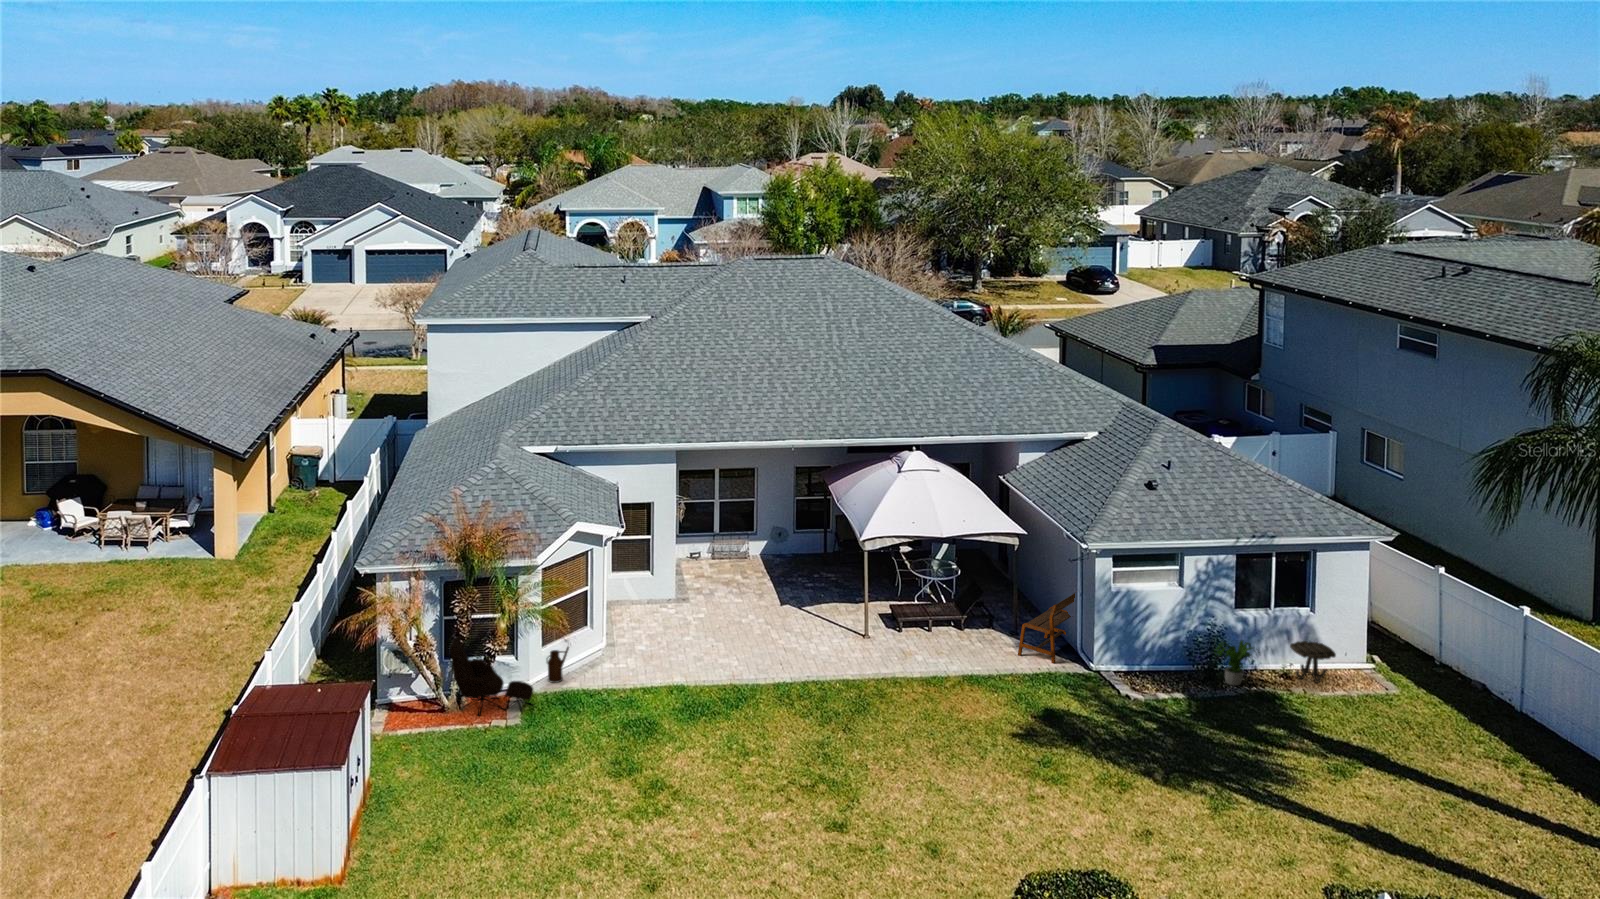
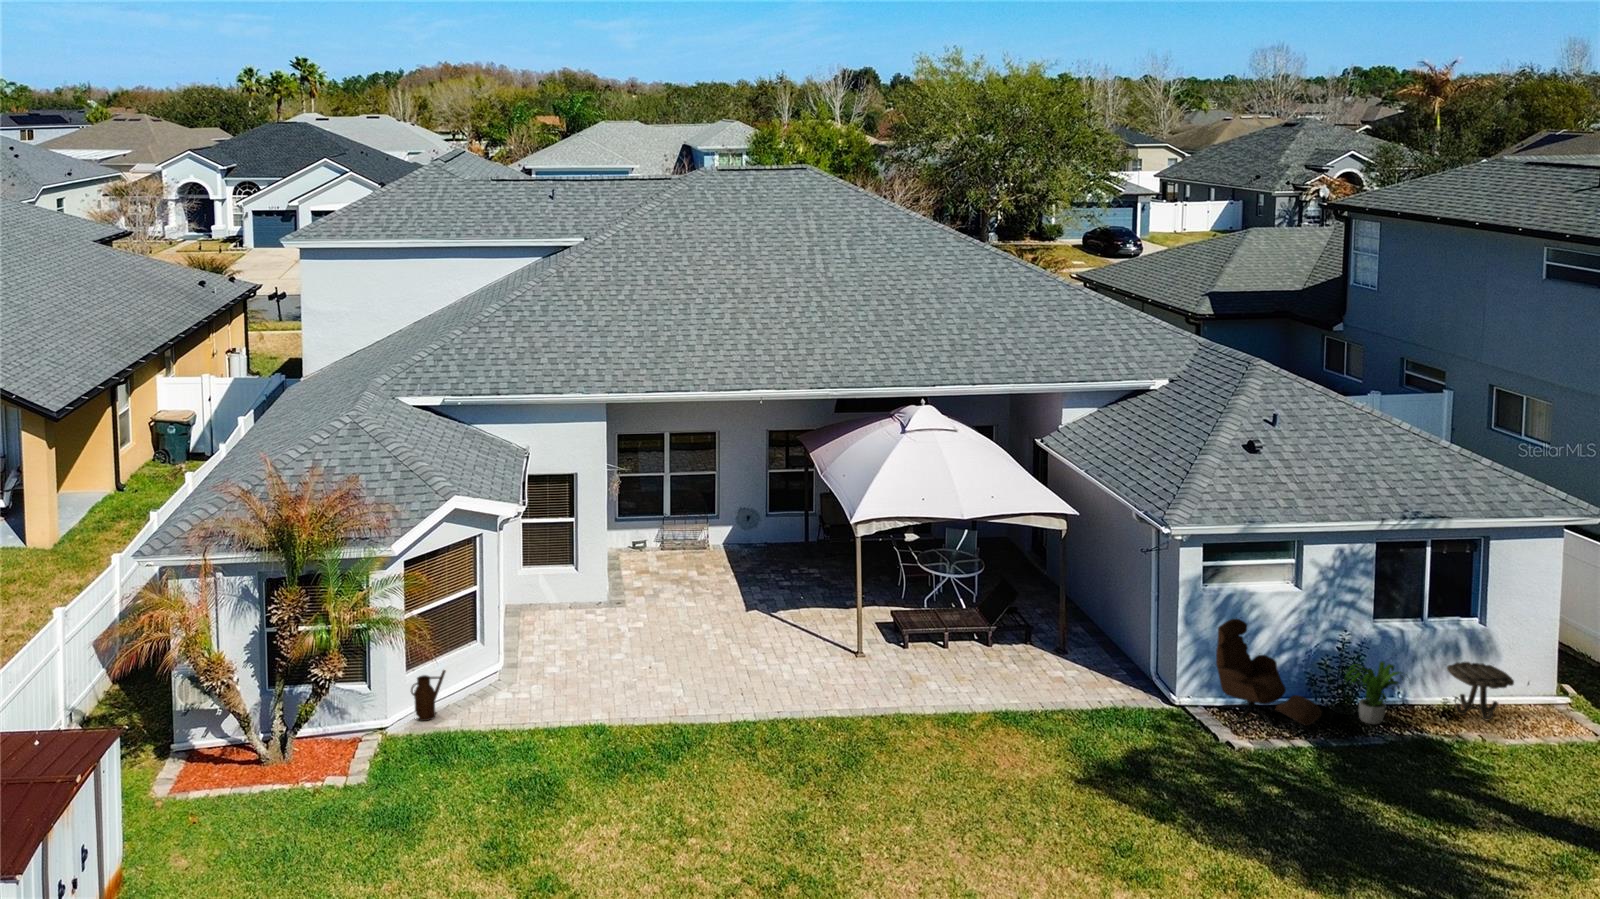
bench: present [1018,593,1075,663] -> none [1068,591,1153,692]
lounge chair: present [450,636,533,716] -> present [1216,618,1322,737]

